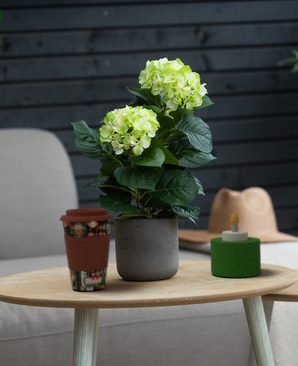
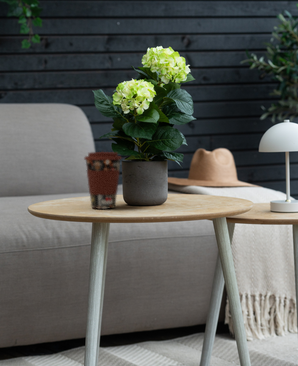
candle: present [210,213,261,277] -> none [191,159,227,204]

